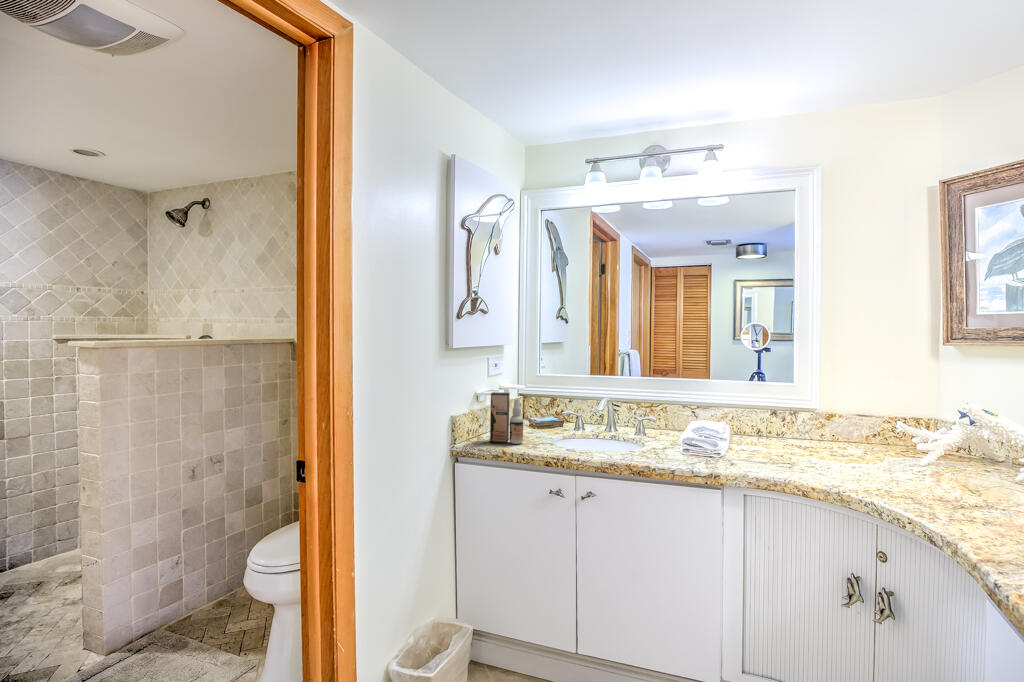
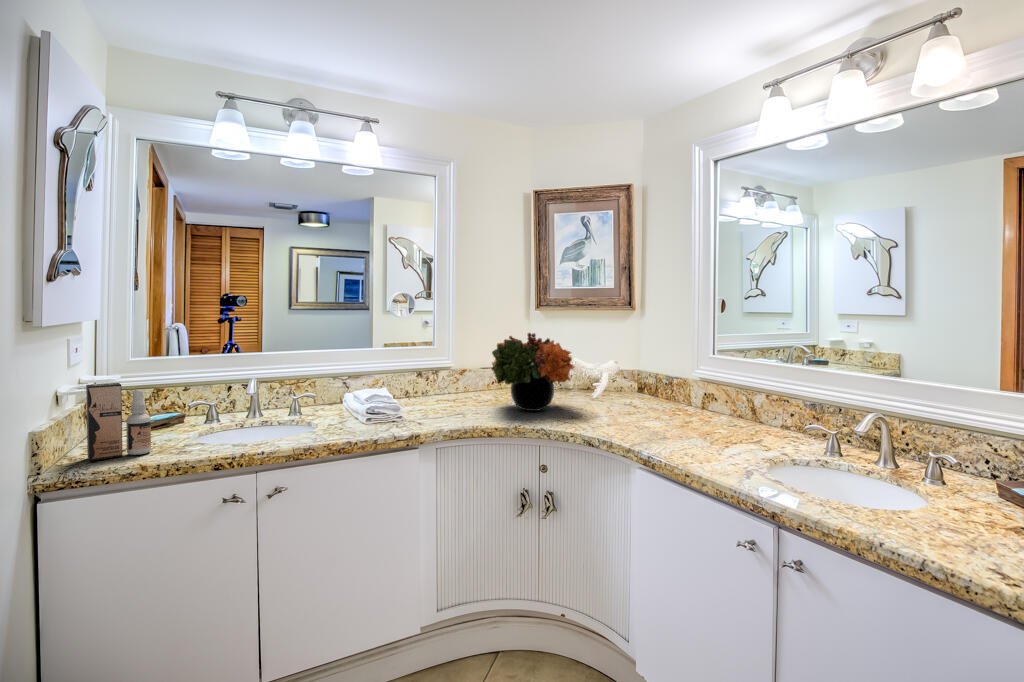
flower arrangement: none [828,377,975,482] -> present [491,333,575,411]

